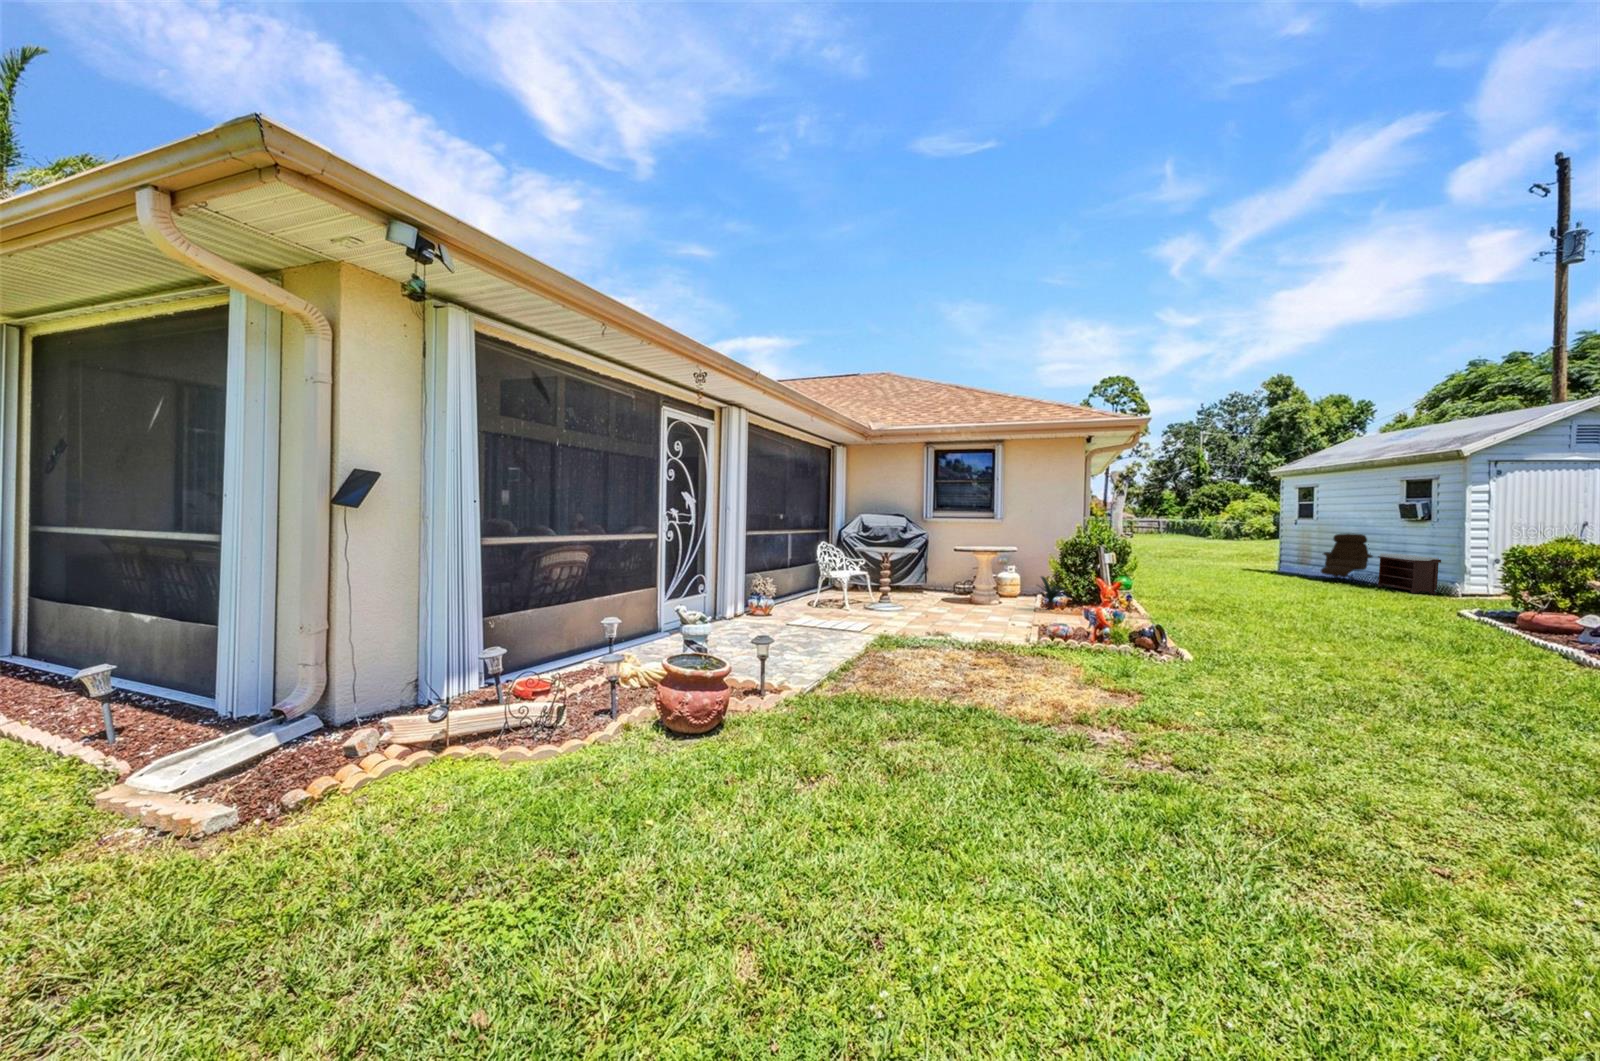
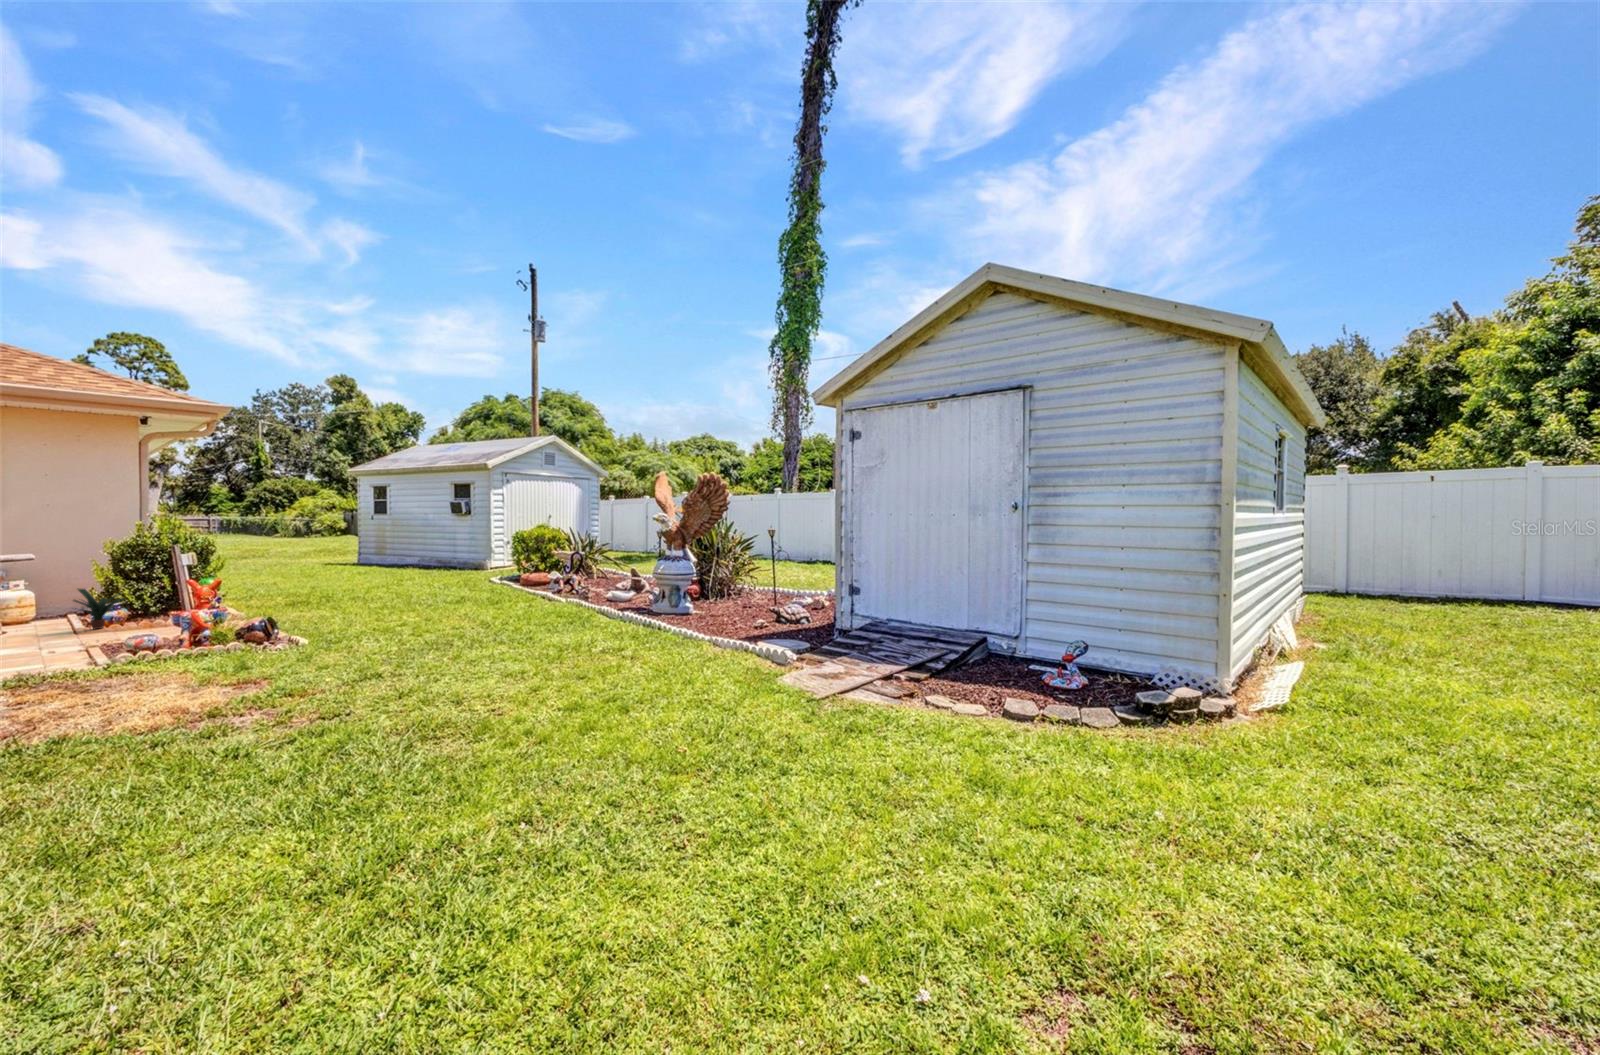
lounge chair: present [1321,533,1373,582] -> none [395,527,433,569]
bench: present [1378,553,1441,594] -> none [437,541,477,571]

